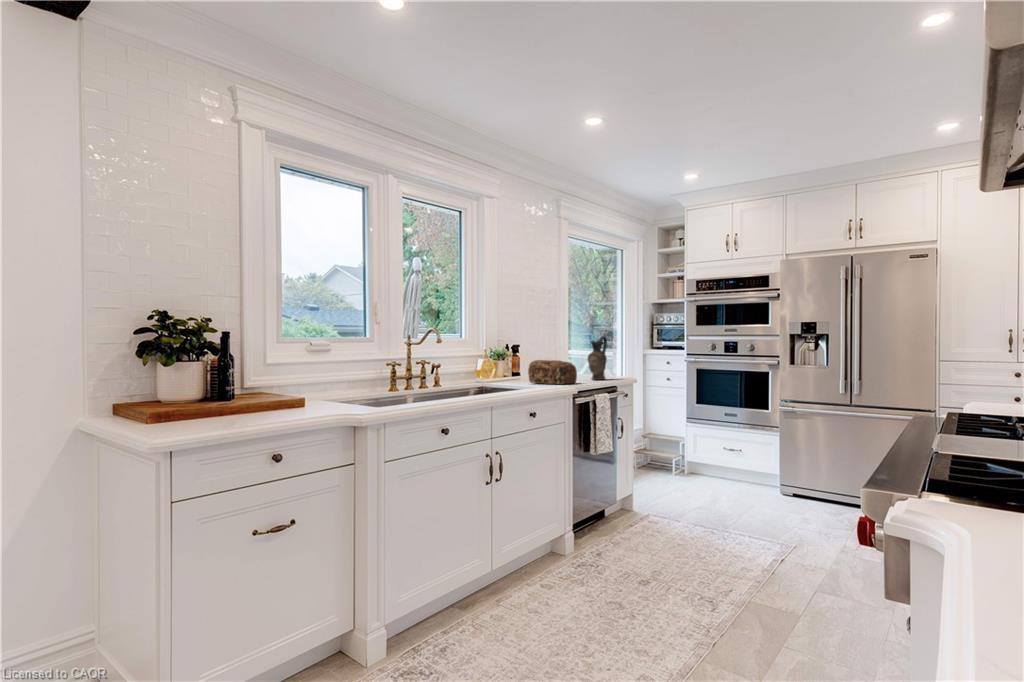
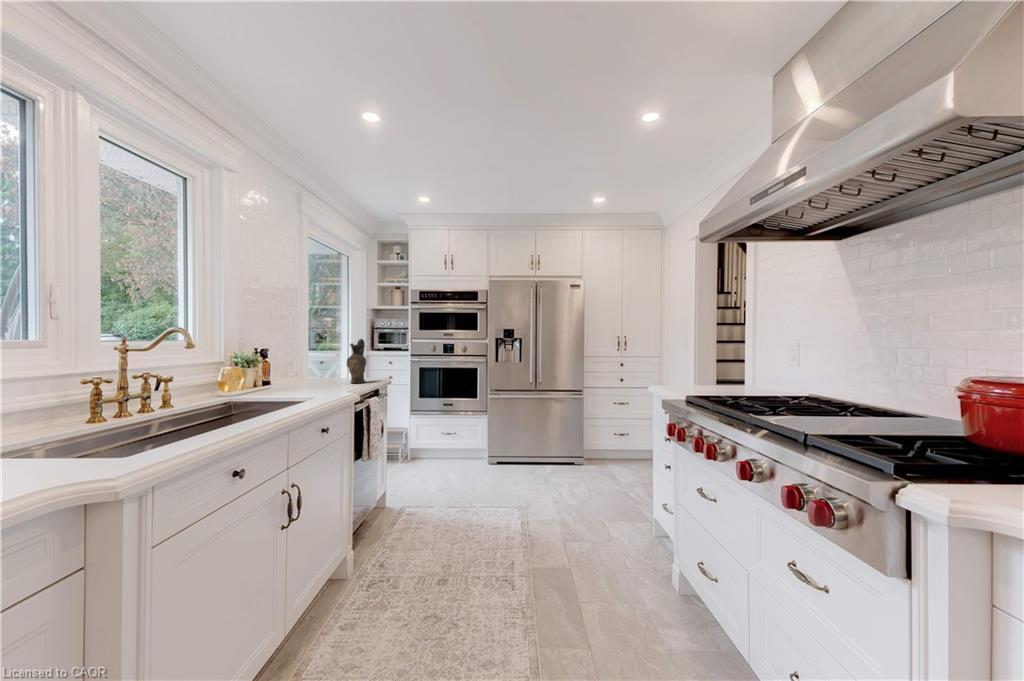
bread loaf: present [528,360,577,384] -> none [288,365,347,392]

